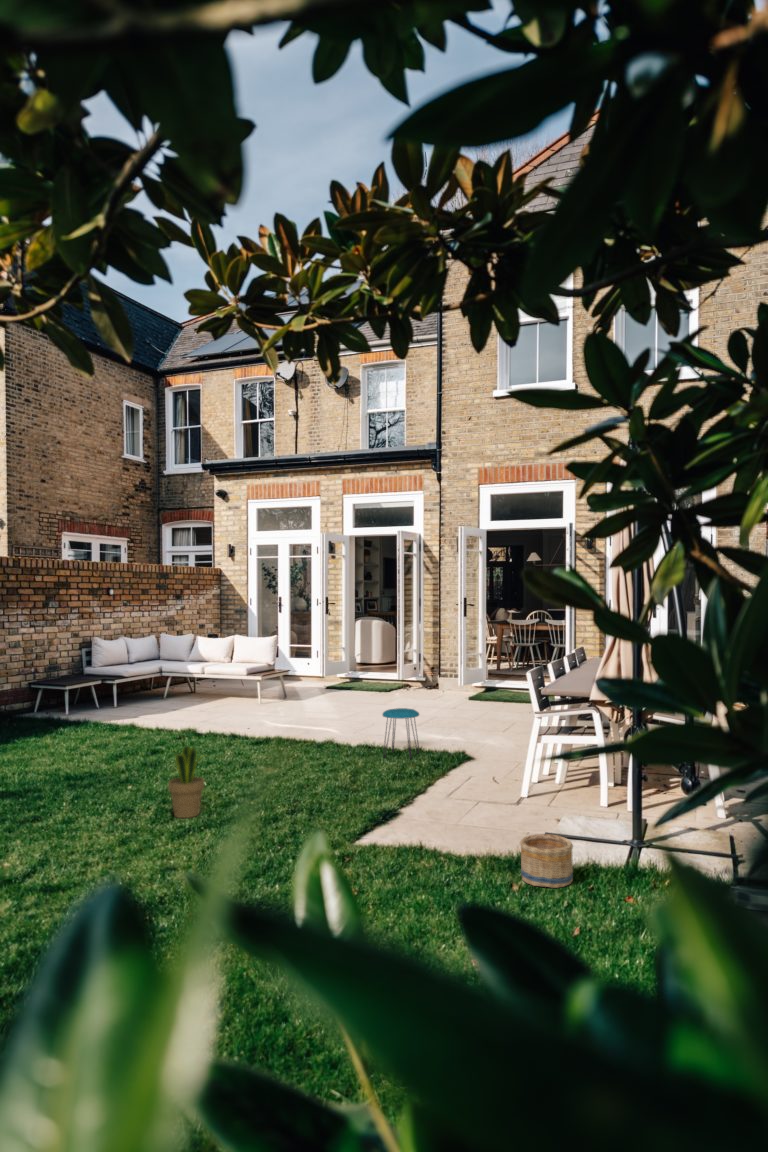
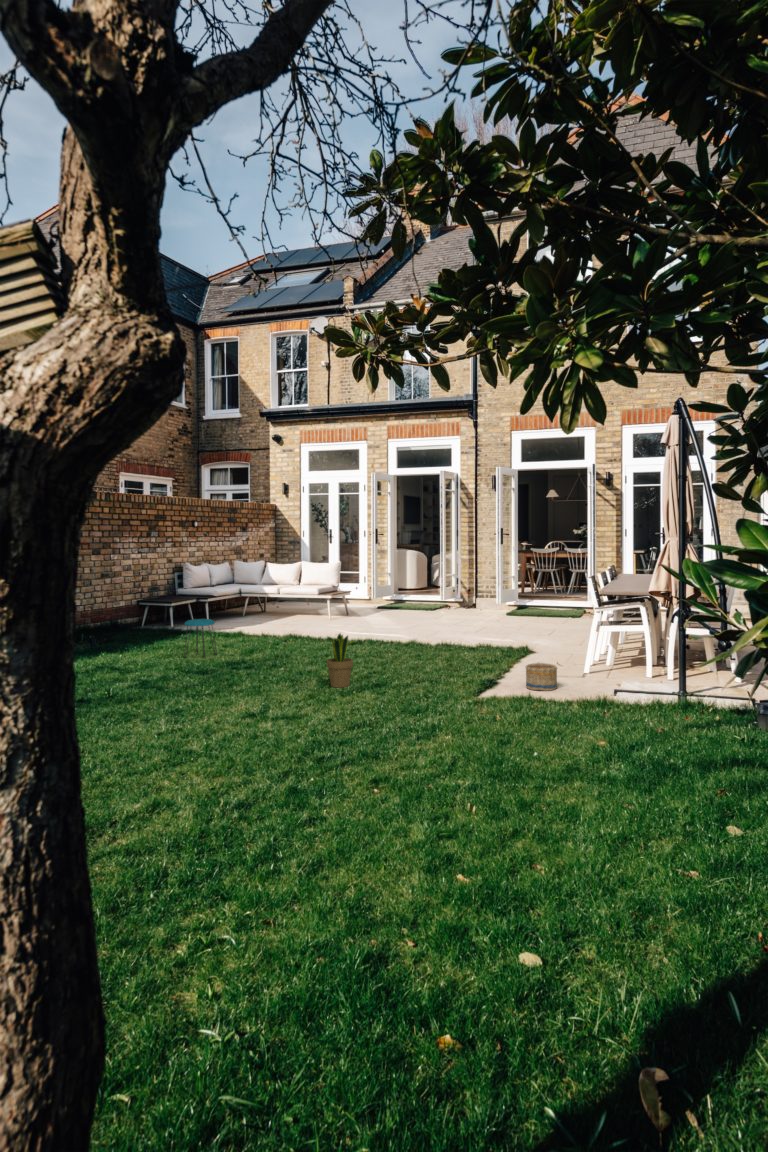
stool: present [383,708,419,759] -> present [184,619,215,657]
basket: present [520,834,573,888] -> present [526,663,557,691]

